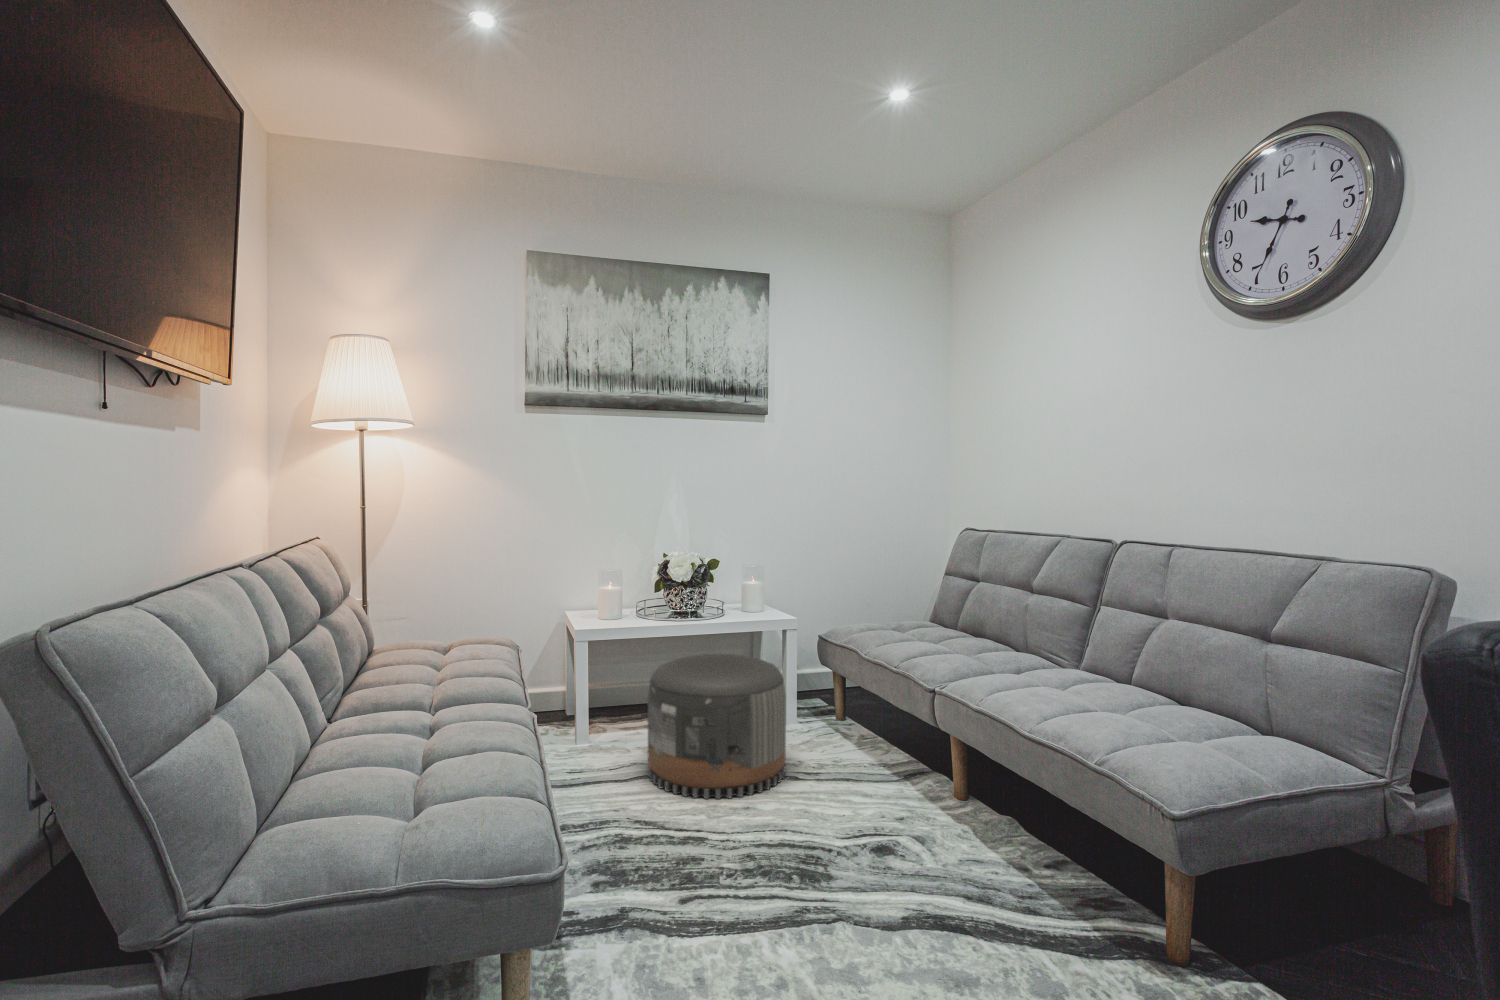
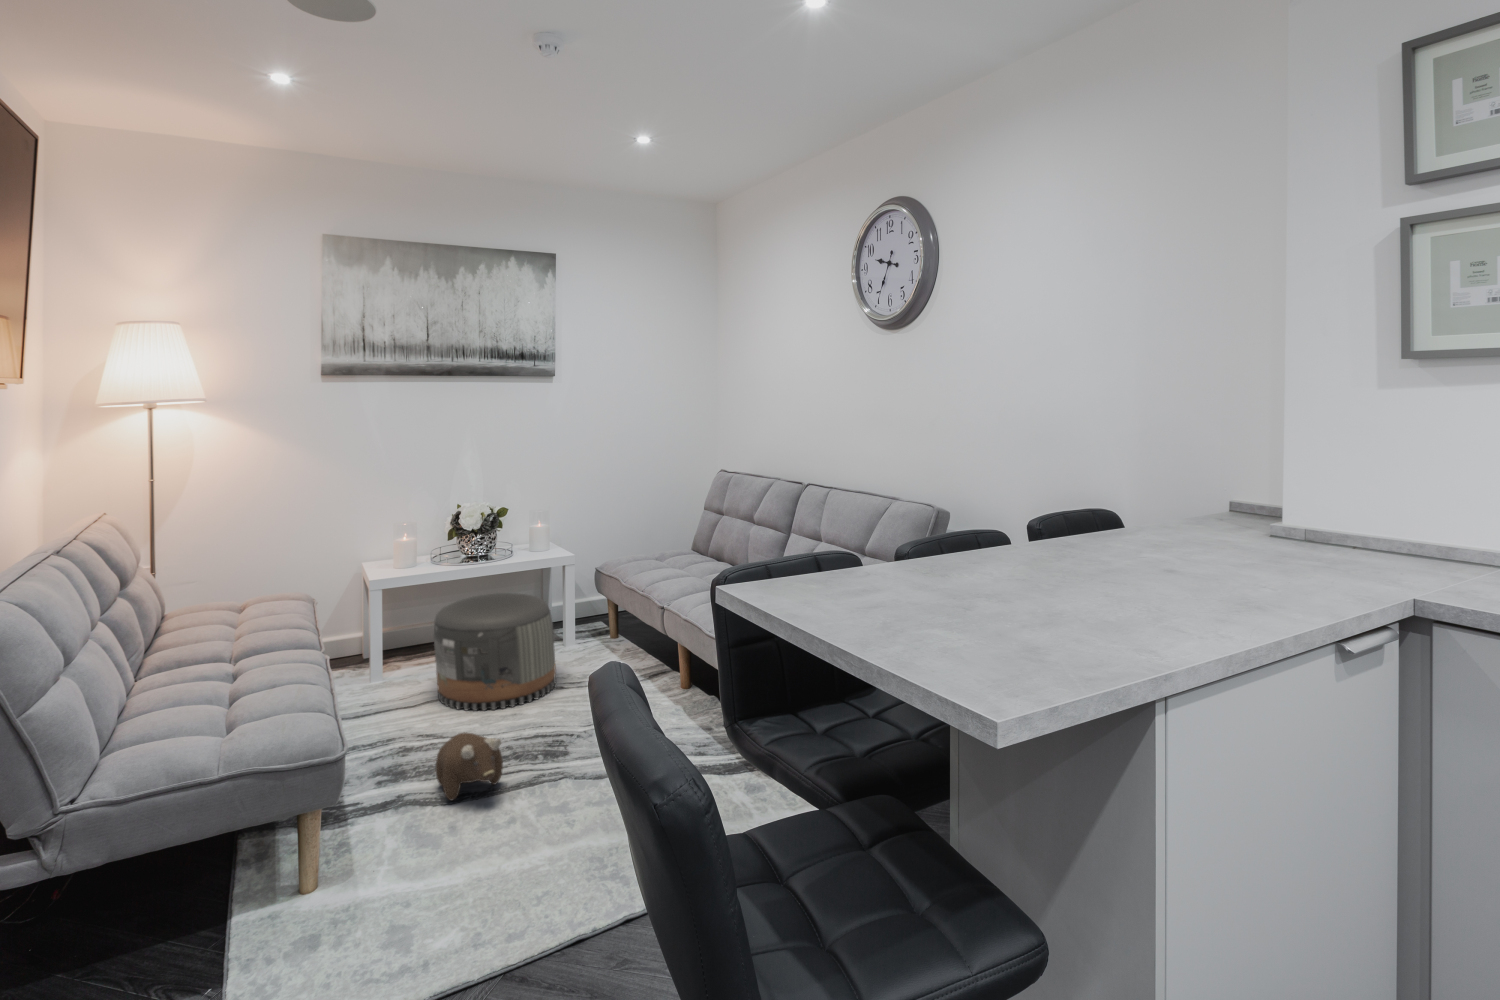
plush toy: none [669,832,764,931] -> present [436,732,503,800]

